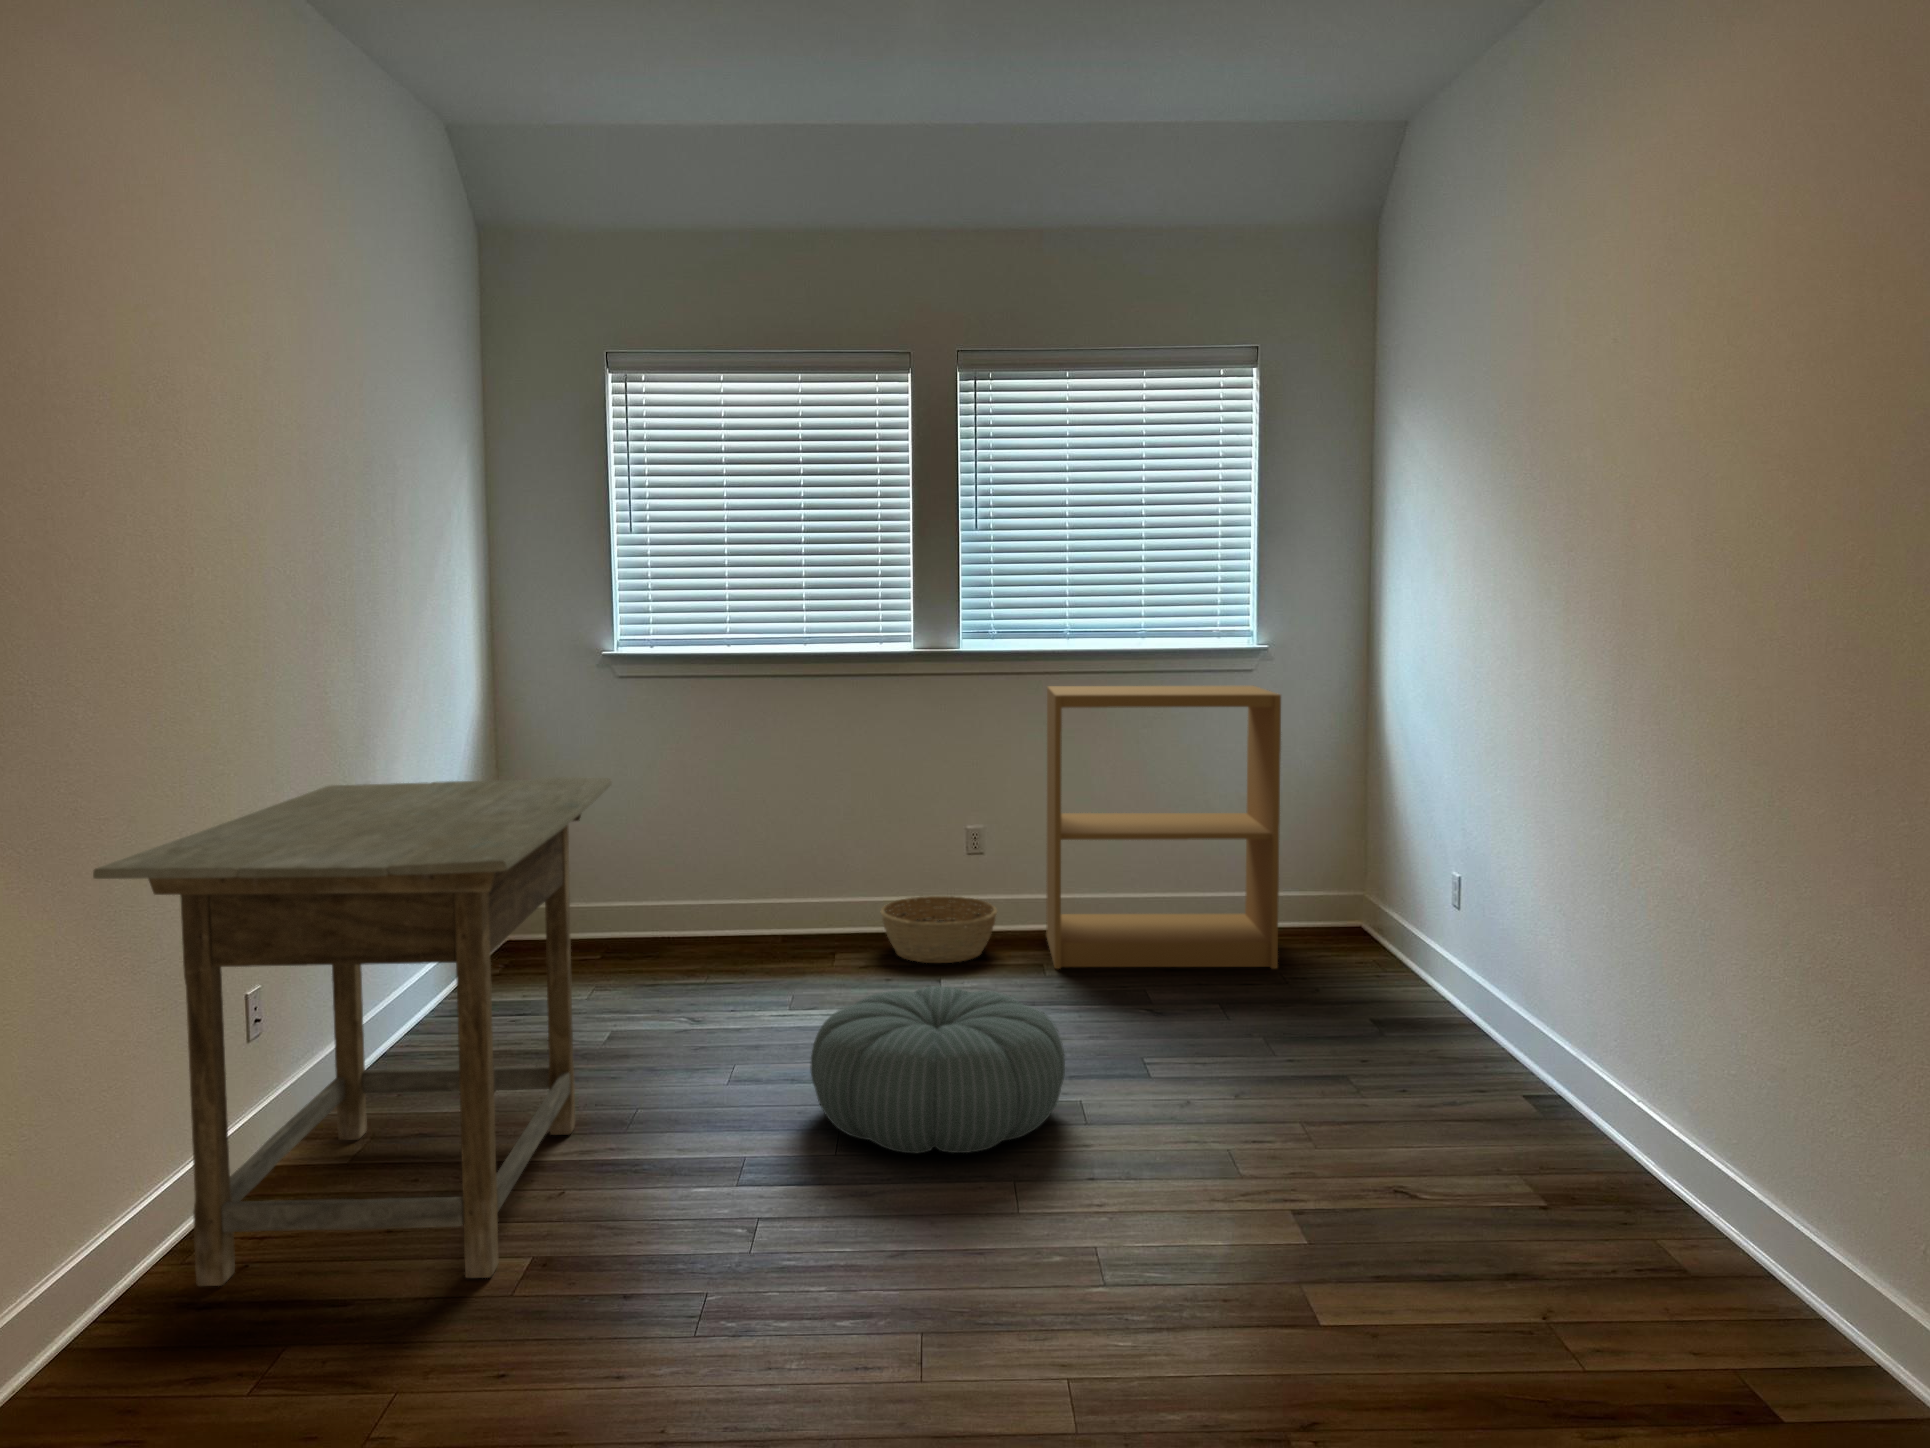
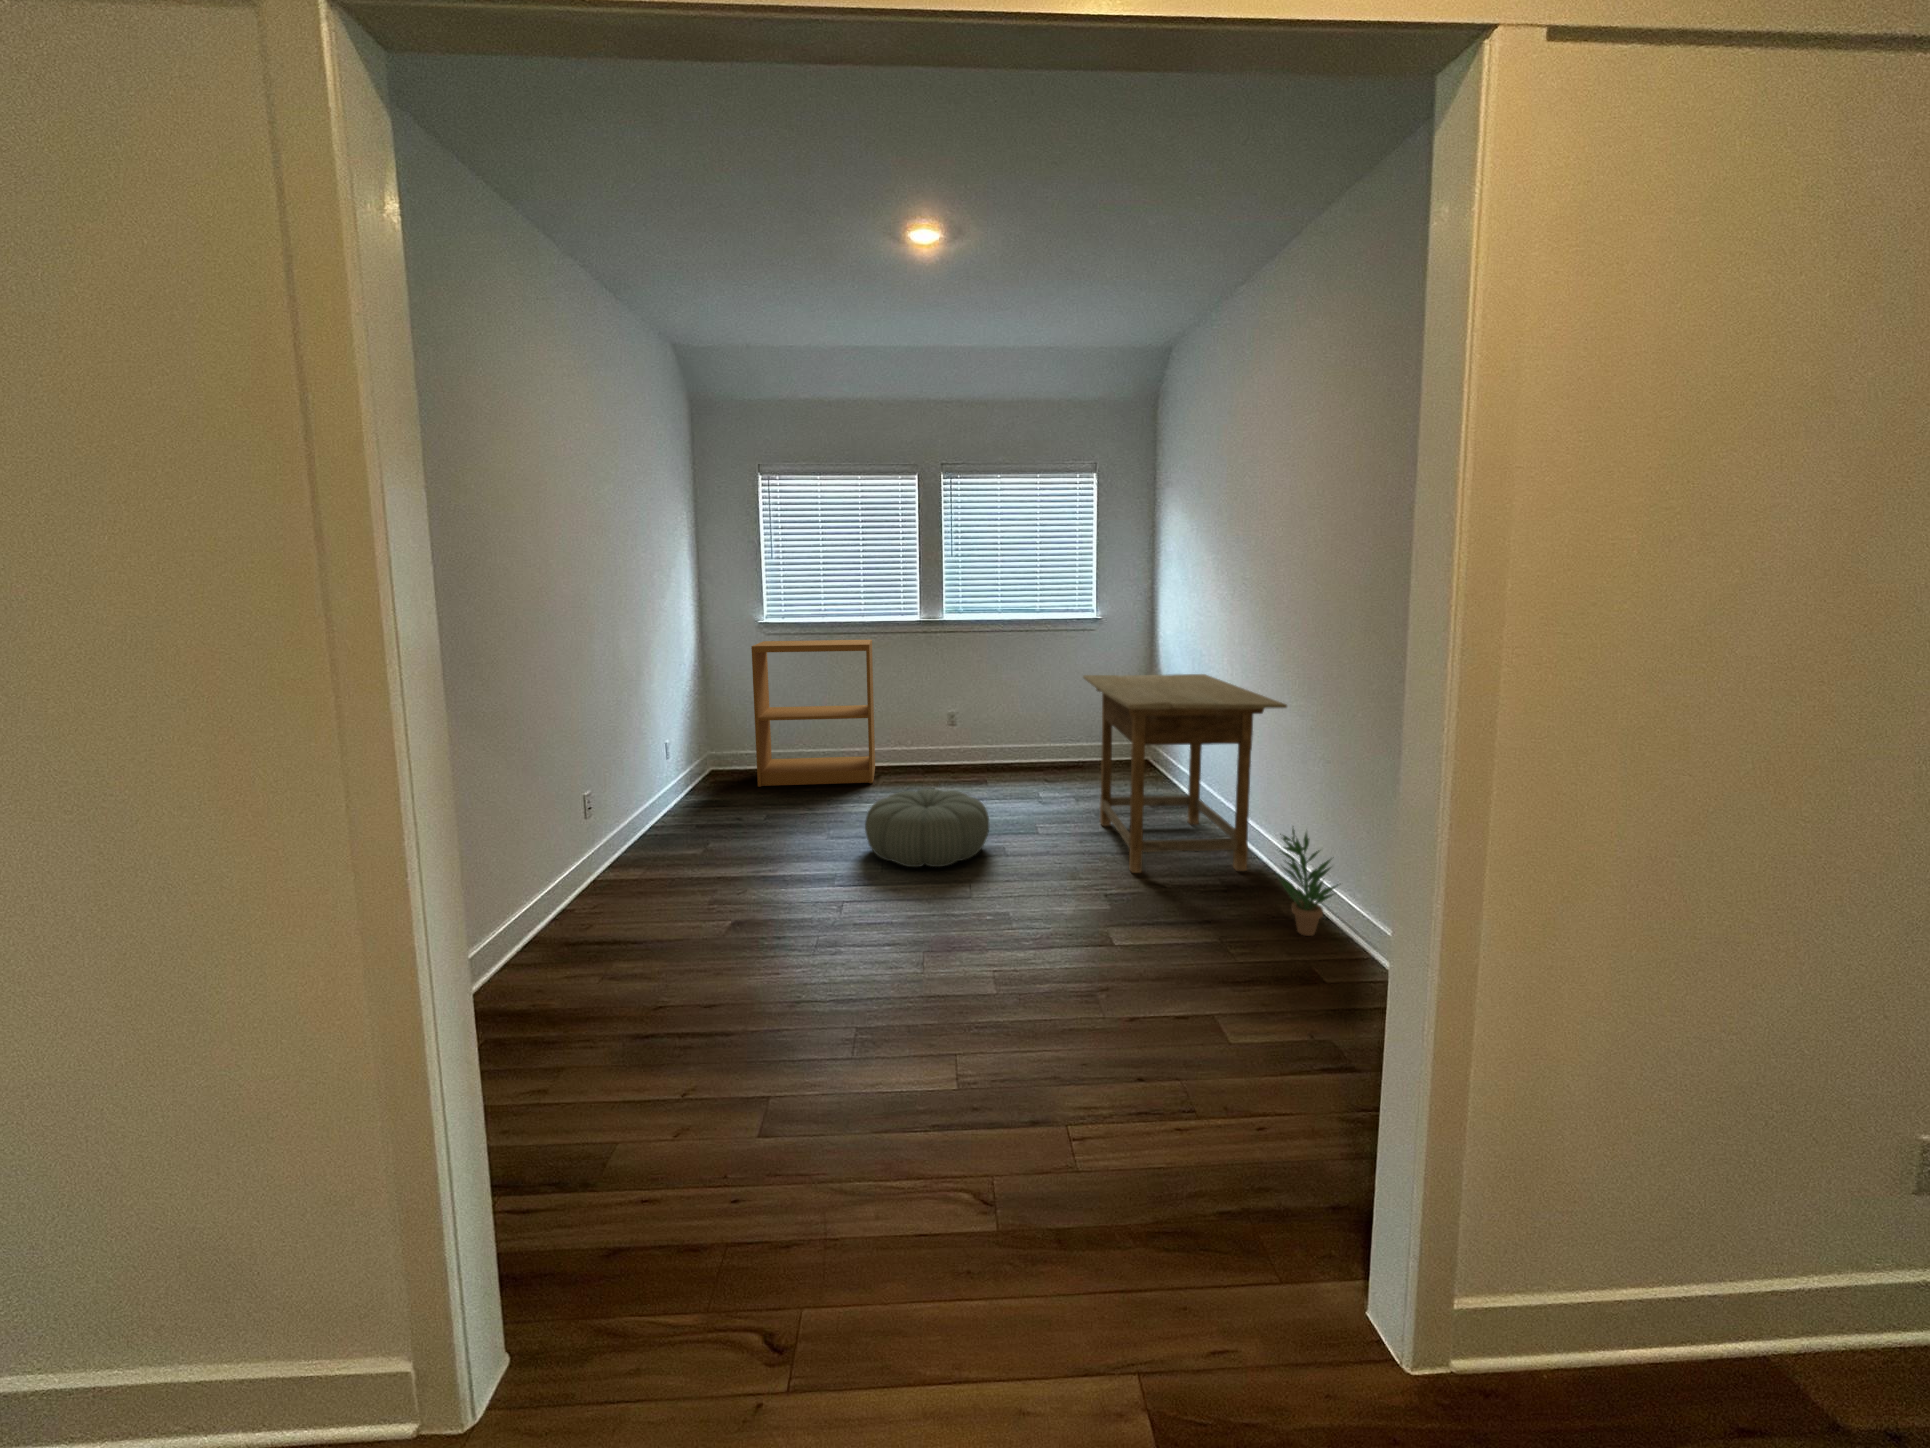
bookshelf: present [1046,686,1281,969] -> present [751,640,875,787]
desk: present [93,777,612,1286] -> present [1083,674,1287,873]
basket: present [880,896,997,963] -> none [904,746,963,780]
potted plant: none [1697,1082,1855,1331] -> present [1279,829,1338,936]

